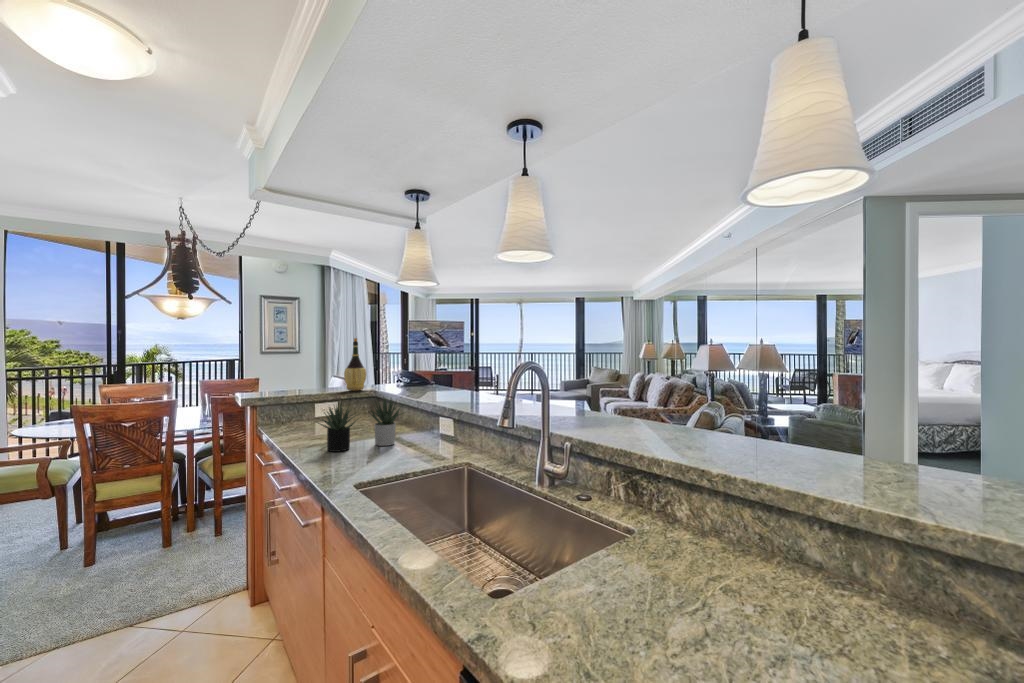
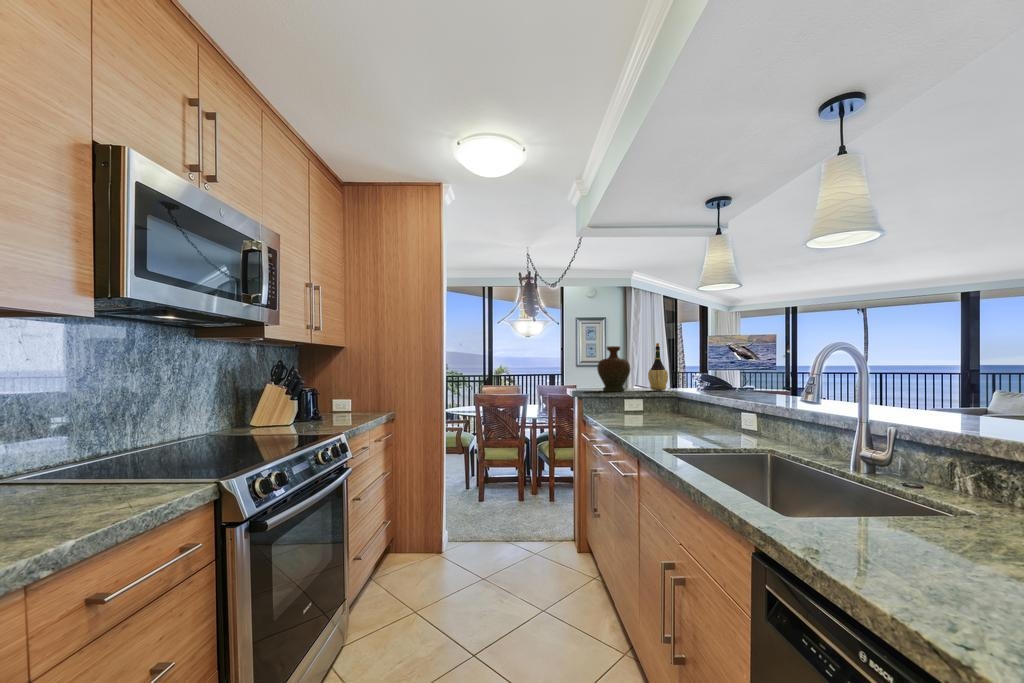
decorative vase: none [280,342,323,396] -> present [597,346,630,391]
succulent plant: present [319,398,402,452] -> none [626,387,707,431]

